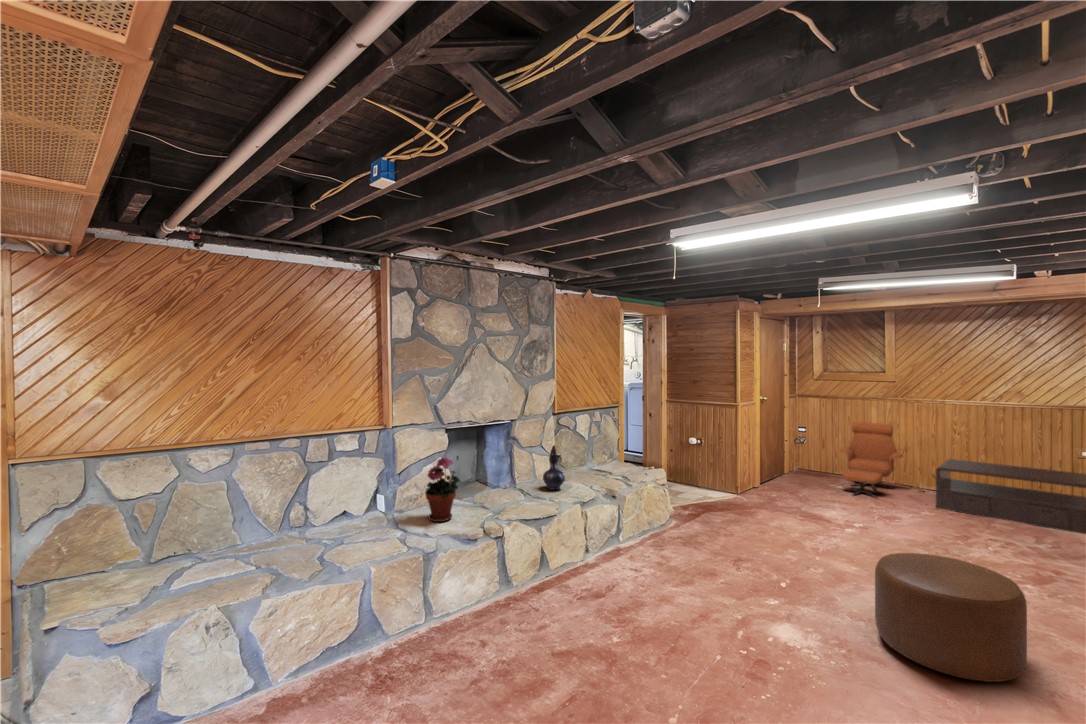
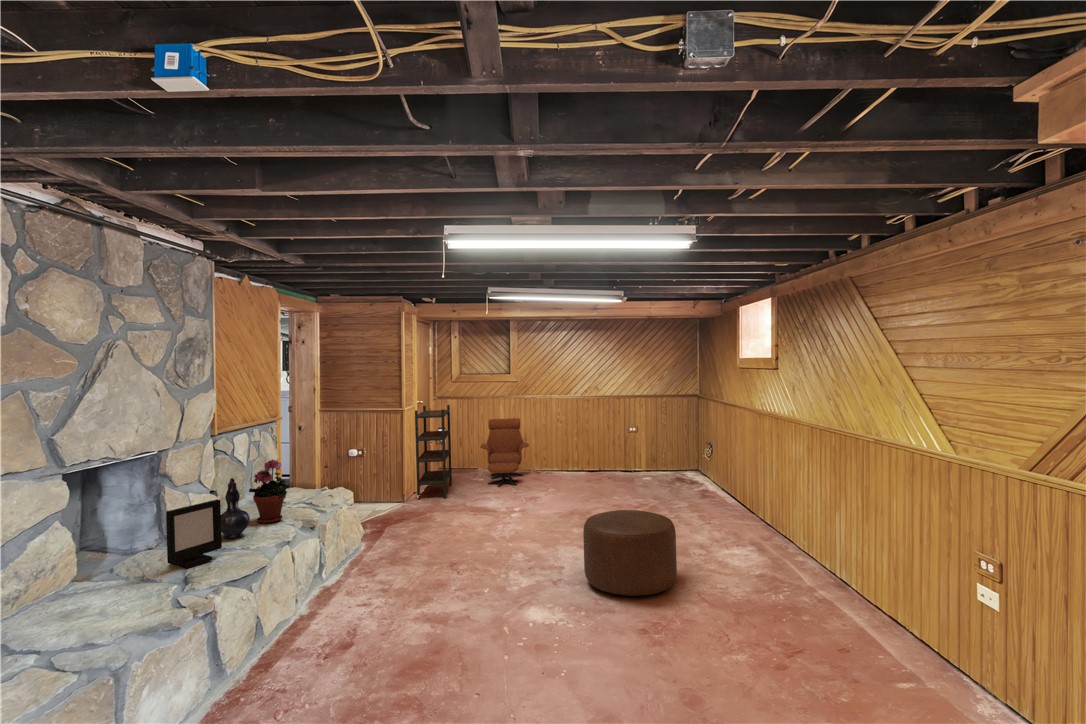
bookshelf: none [754,401,800,496] -> present [415,405,452,500]
potted plant: present [425,458,460,522] -> present [249,459,289,524]
picture frame: none [498,459,534,504] -> present [166,499,222,568]
coffee table: present [936,459,1086,534] -> none [558,441,648,485]

